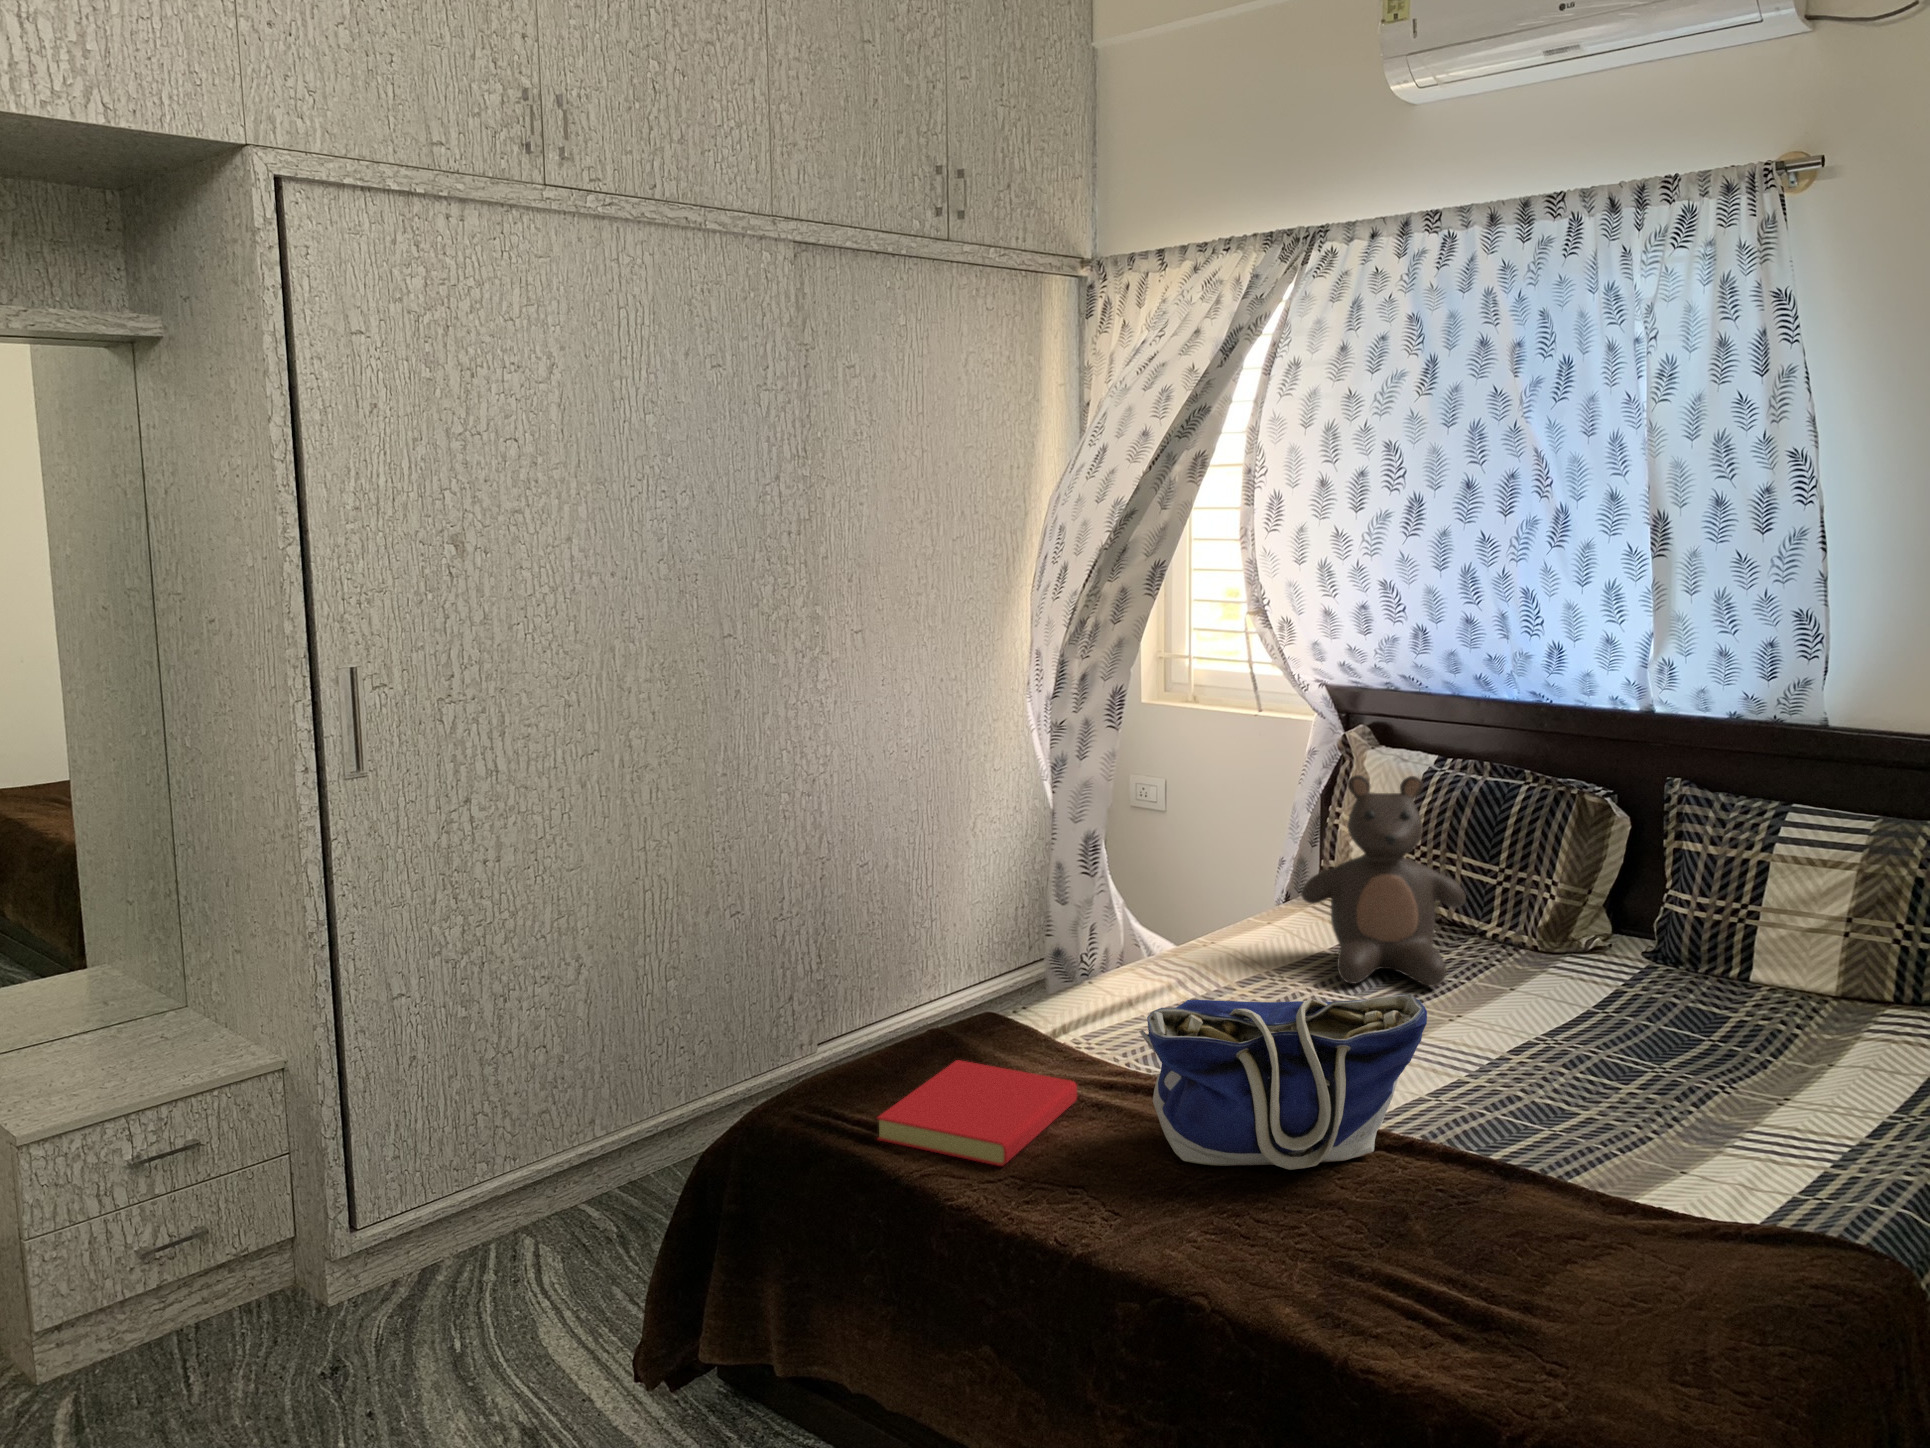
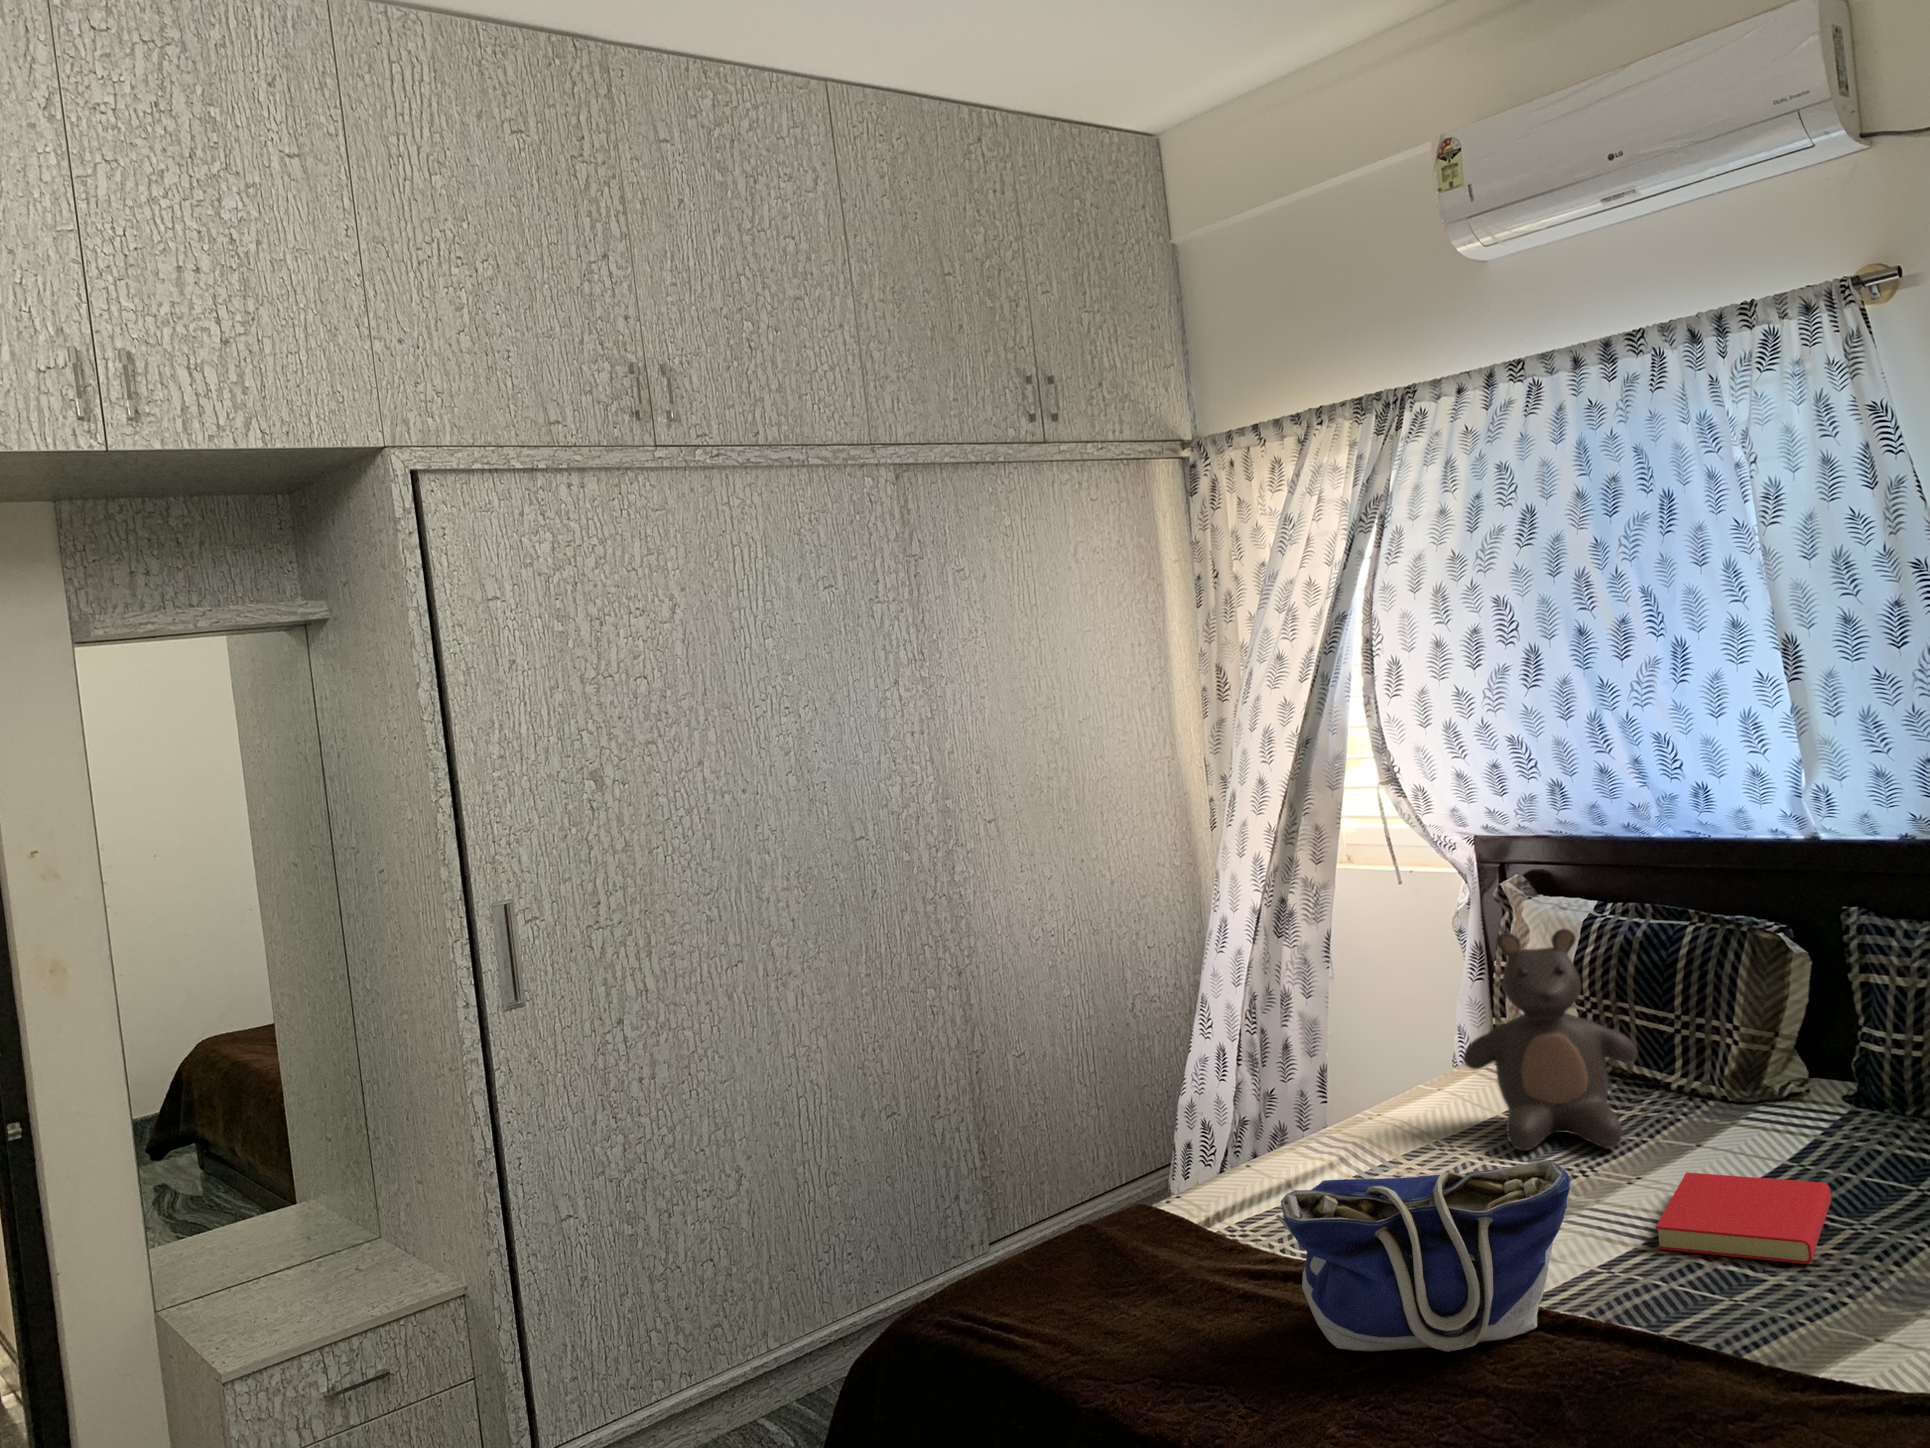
book: present [877,1060,1077,1166] -> present [1655,1172,1831,1264]

